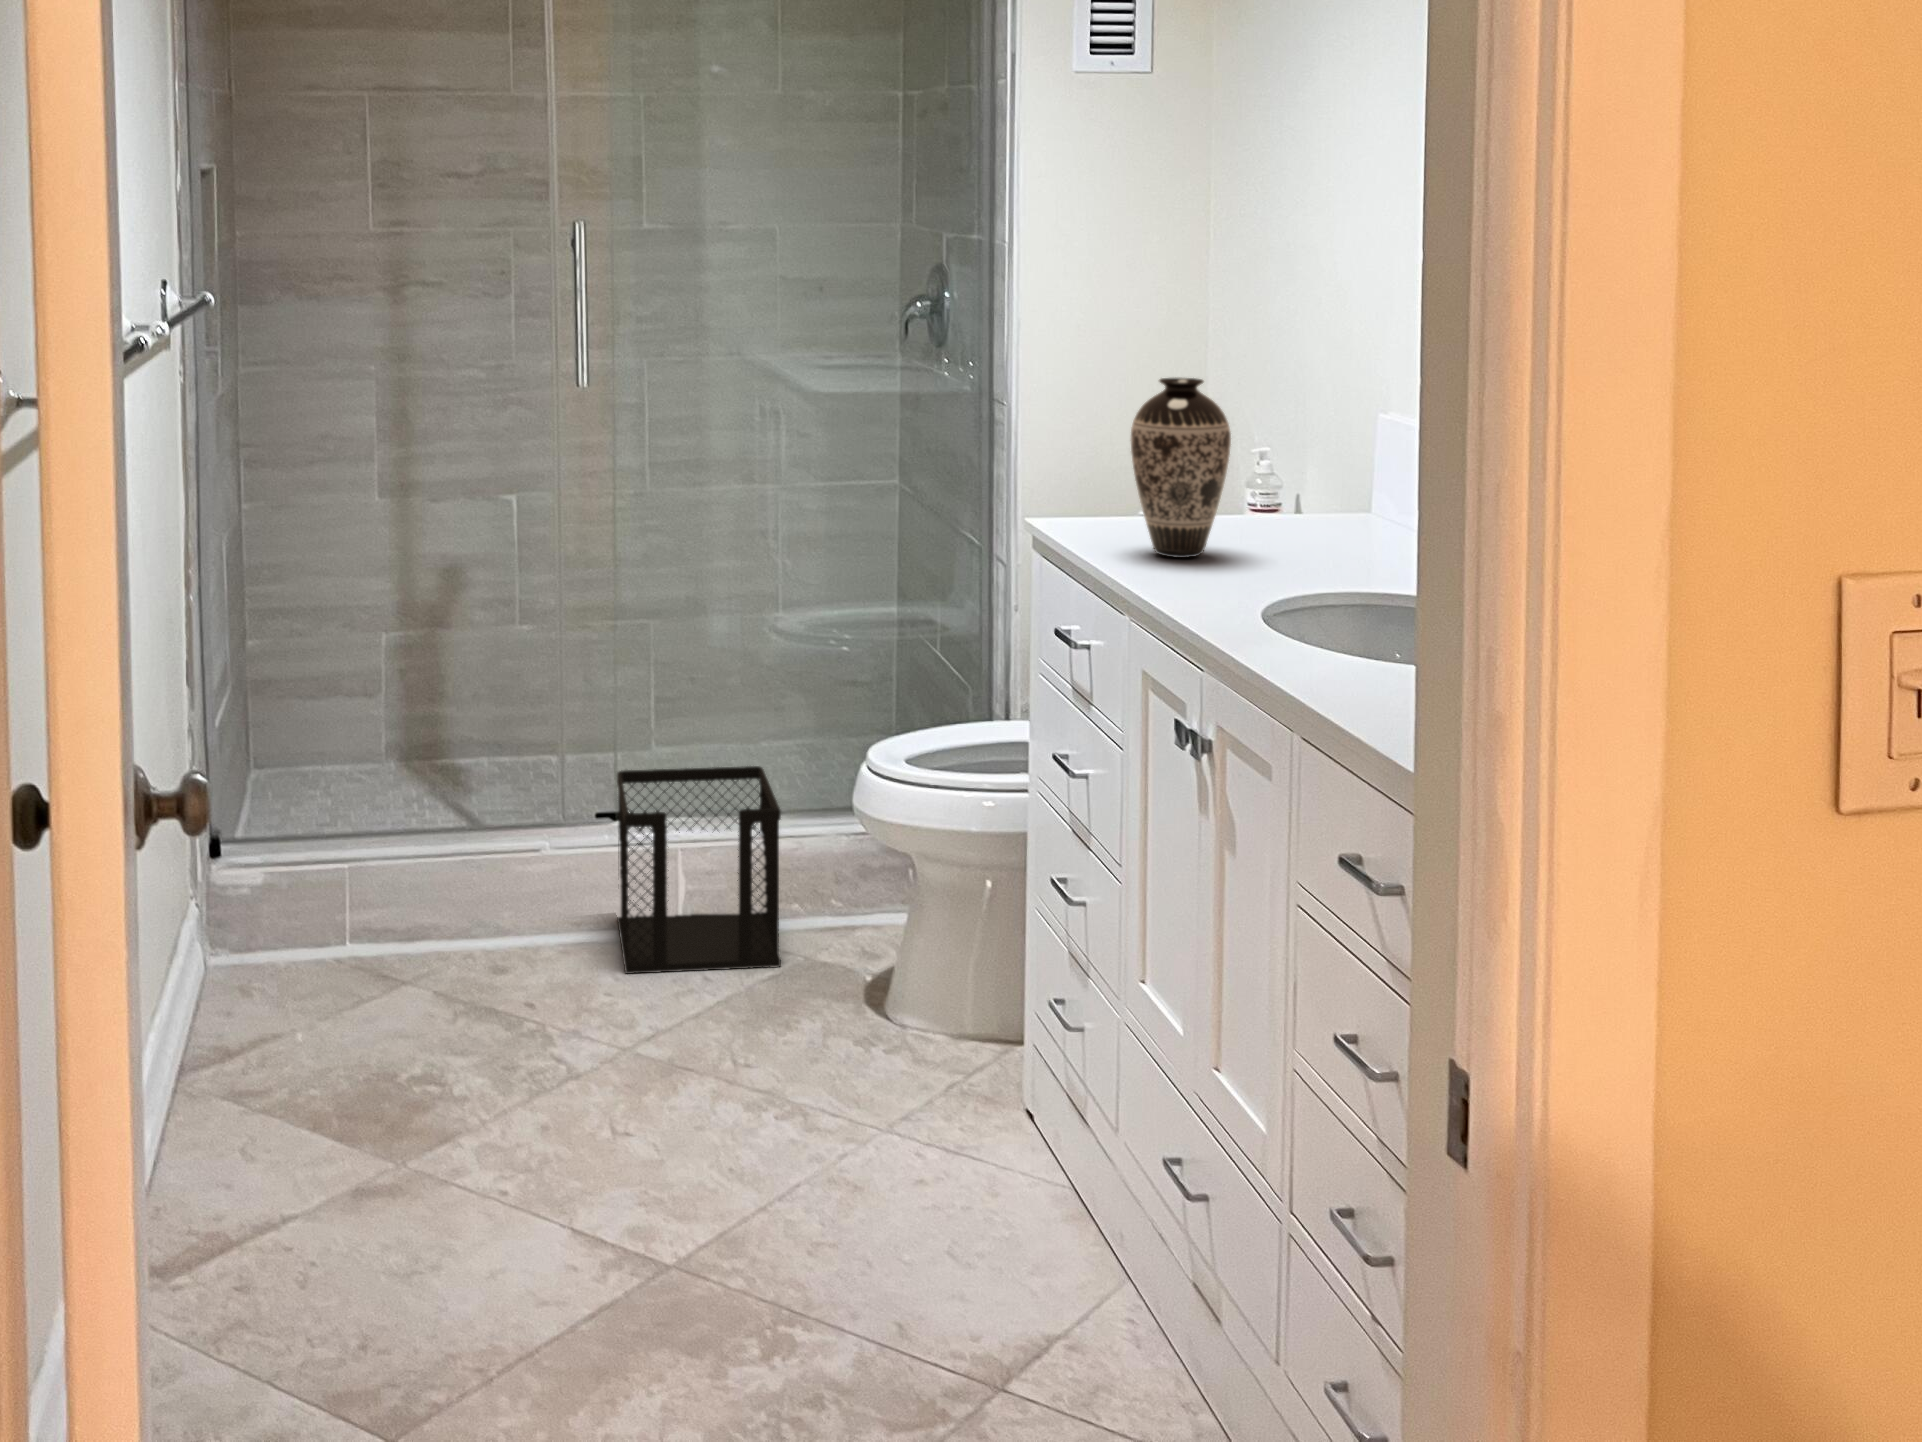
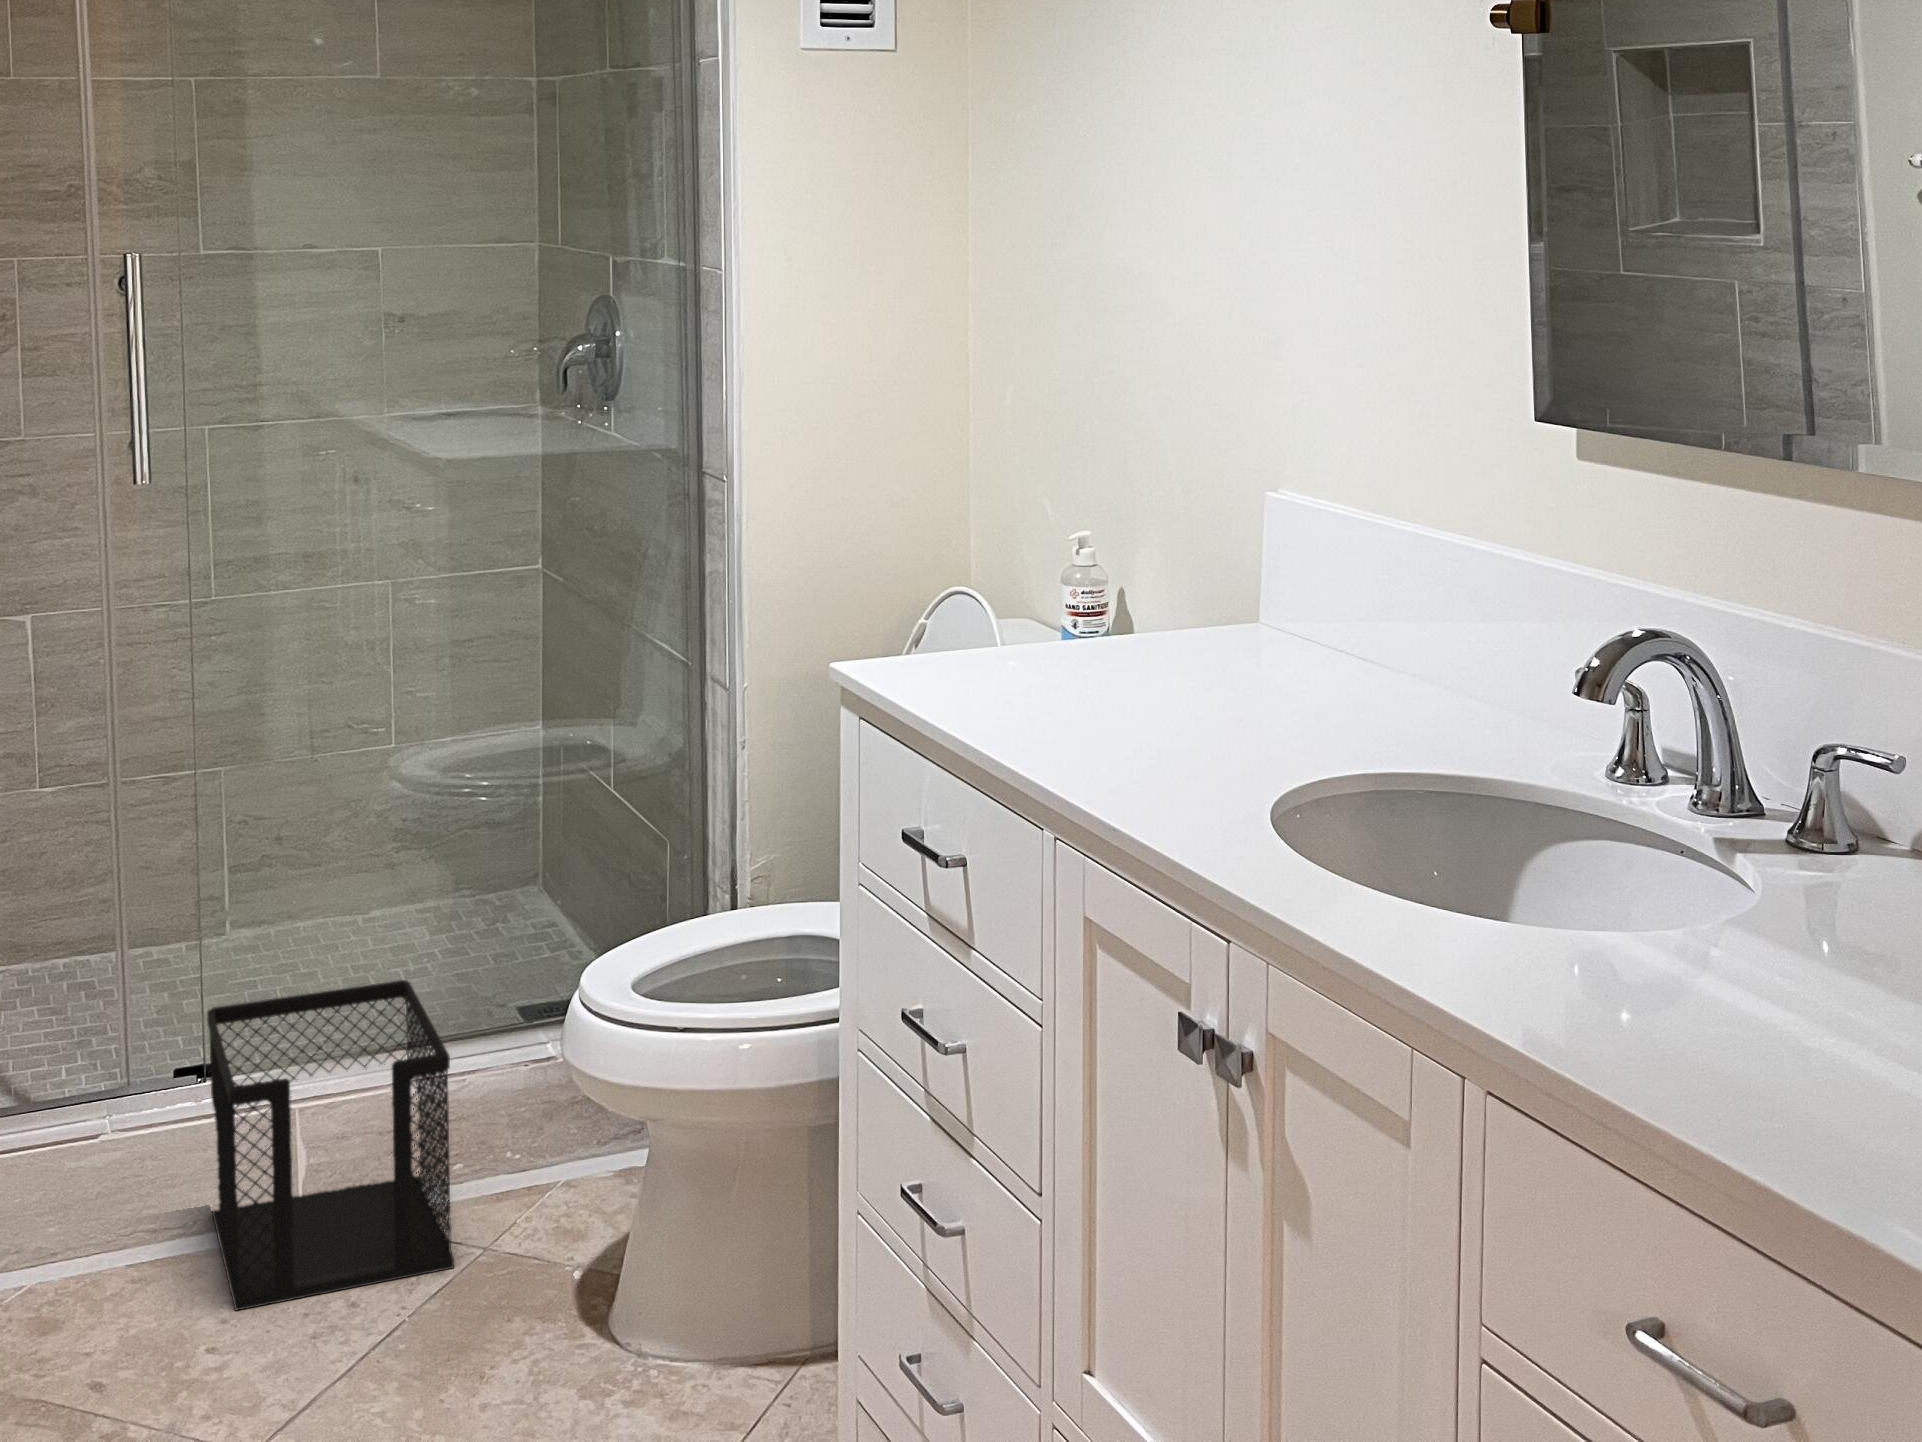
decorative vase: present [1131,378,1231,558] -> none [1018,471,1159,731]

